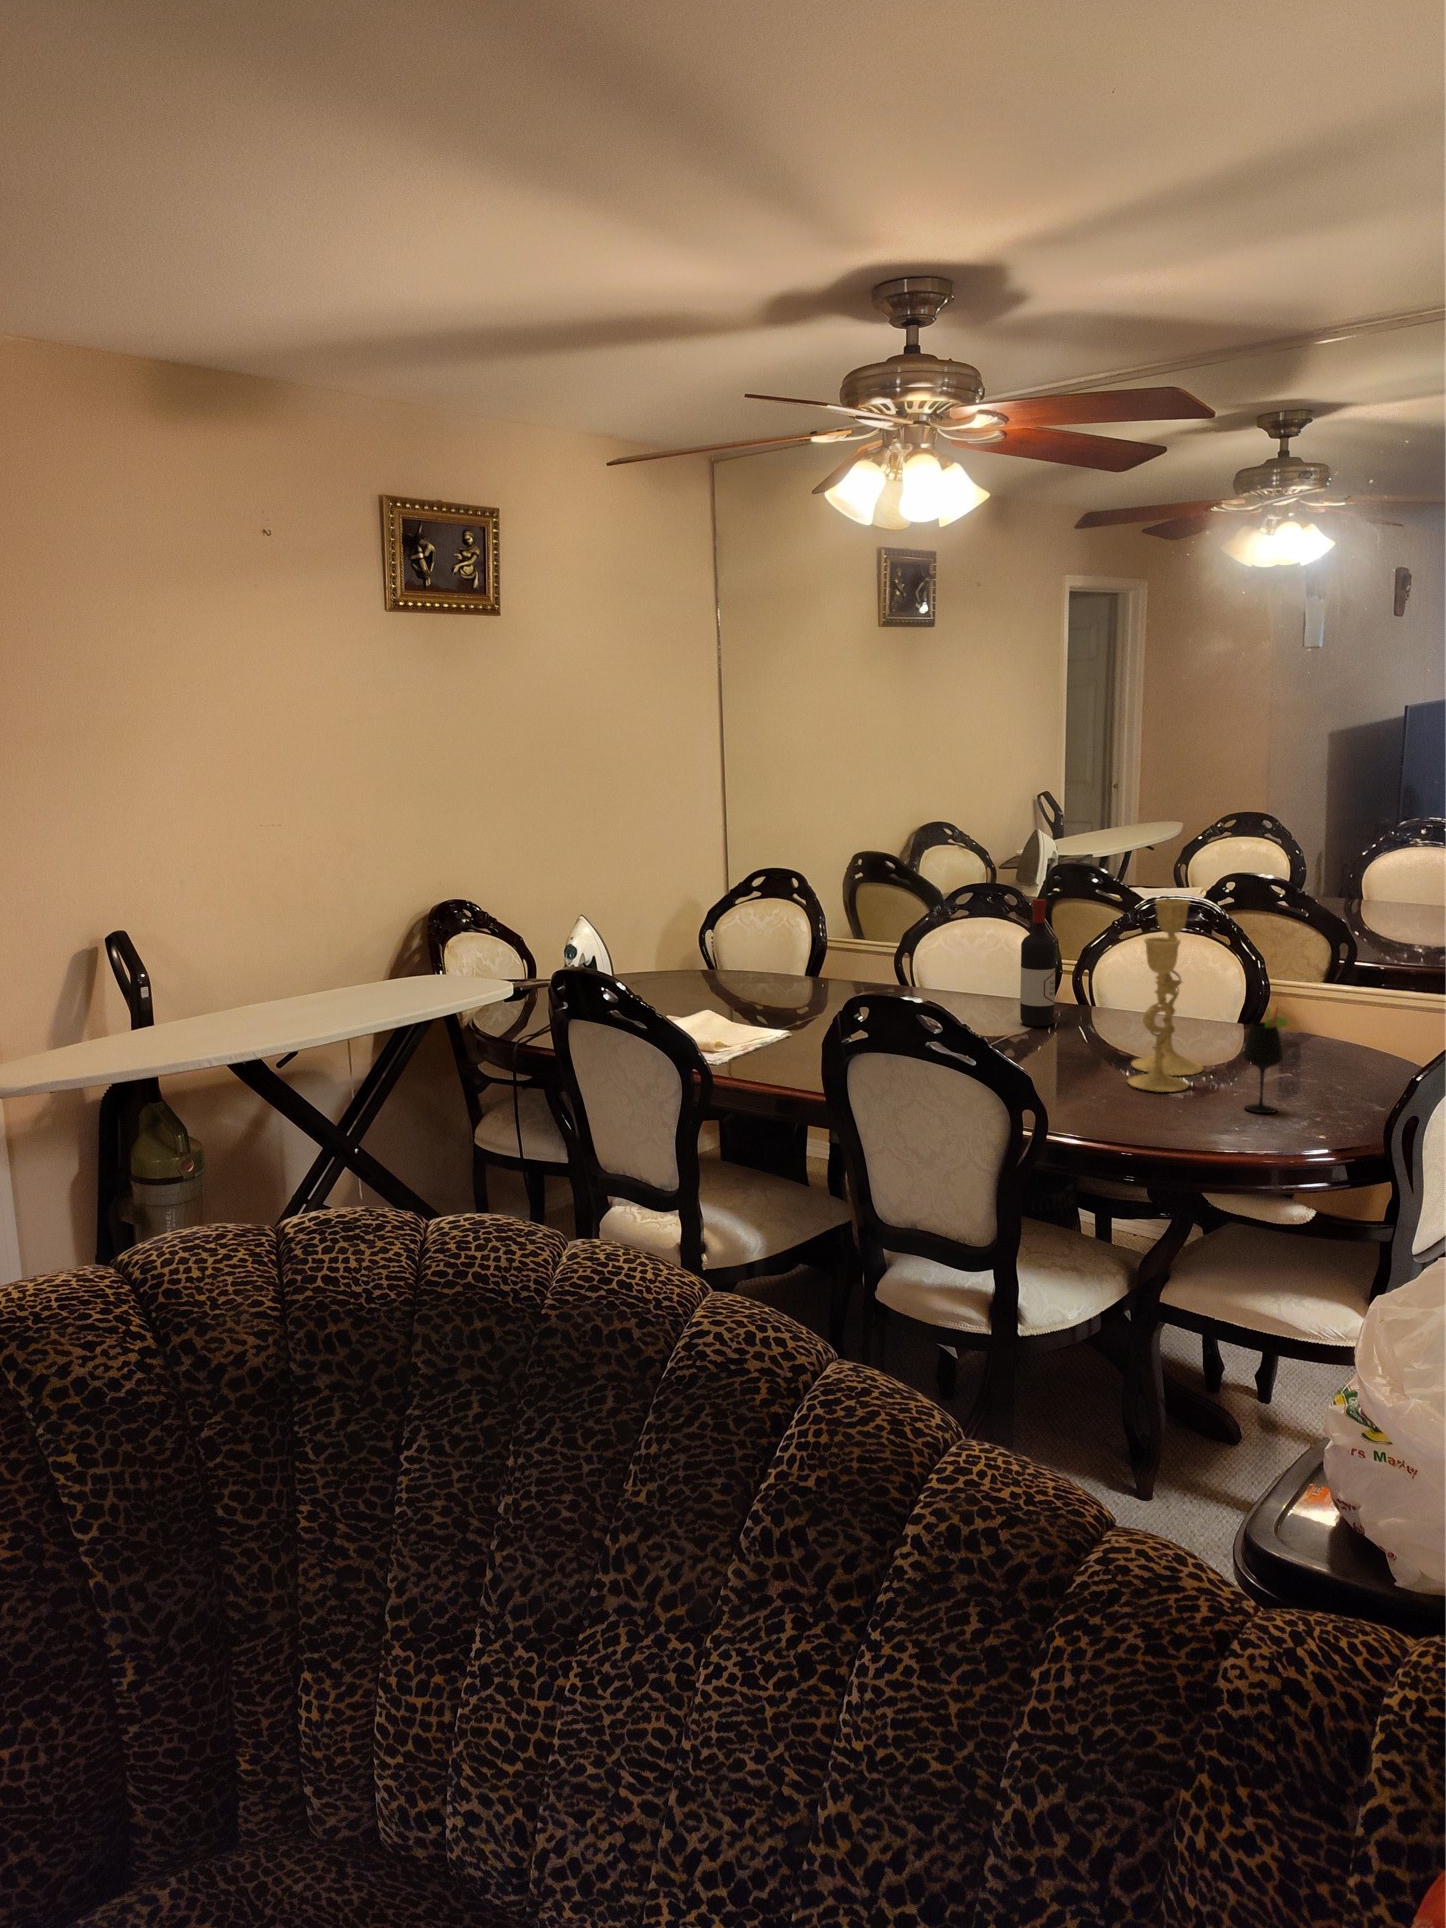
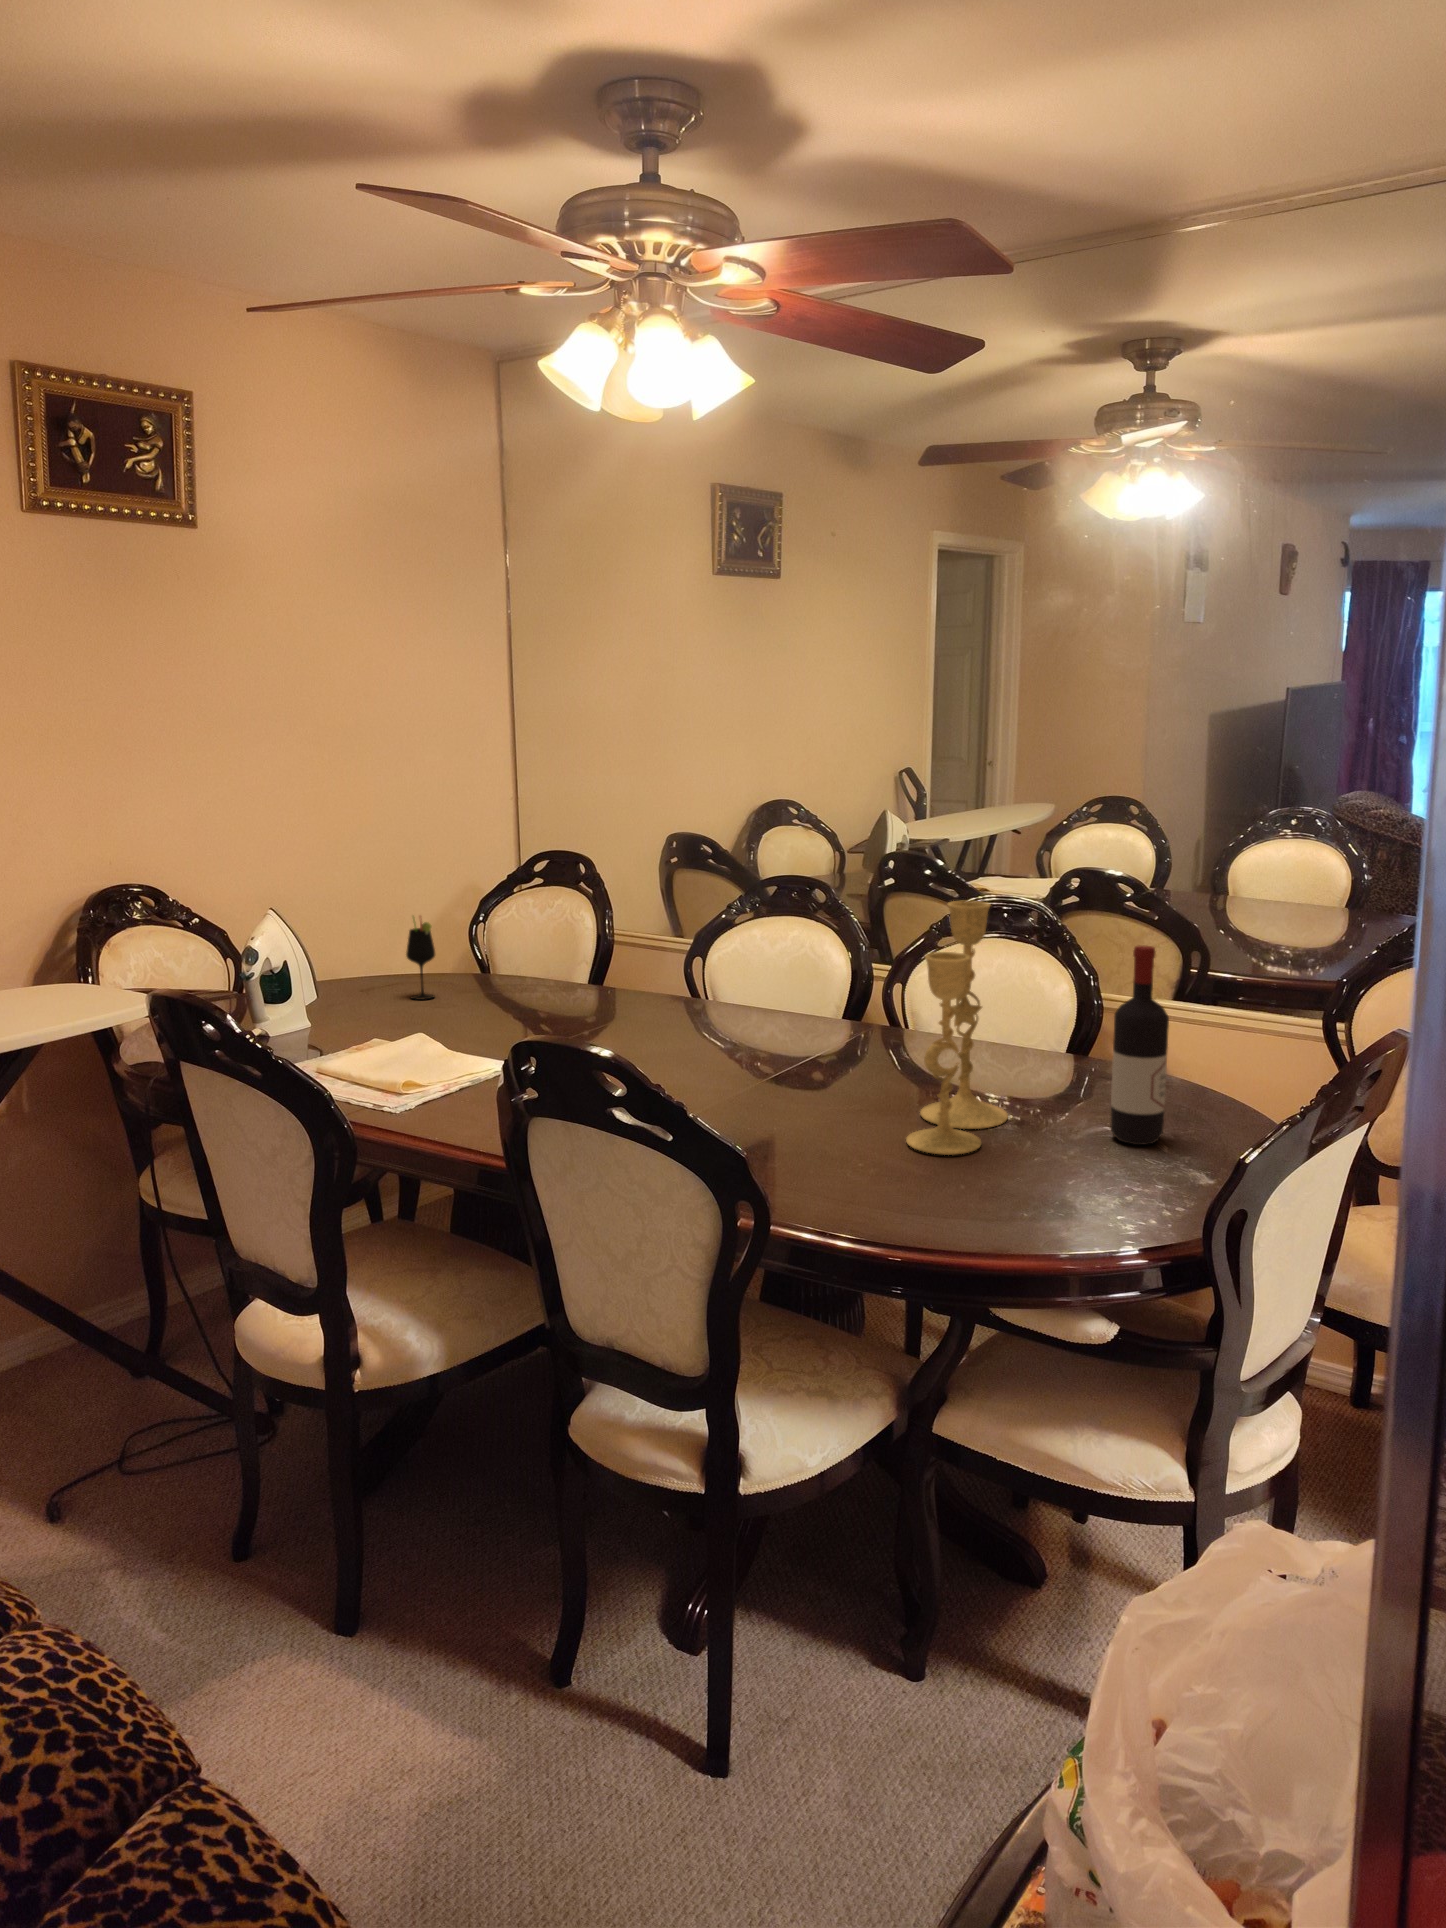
wine bottle: present [1020,899,1056,1027] -> present [1111,945,1169,1145]
wine glass: present [1244,1008,1290,1113] -> present [406,918,435,1000]

